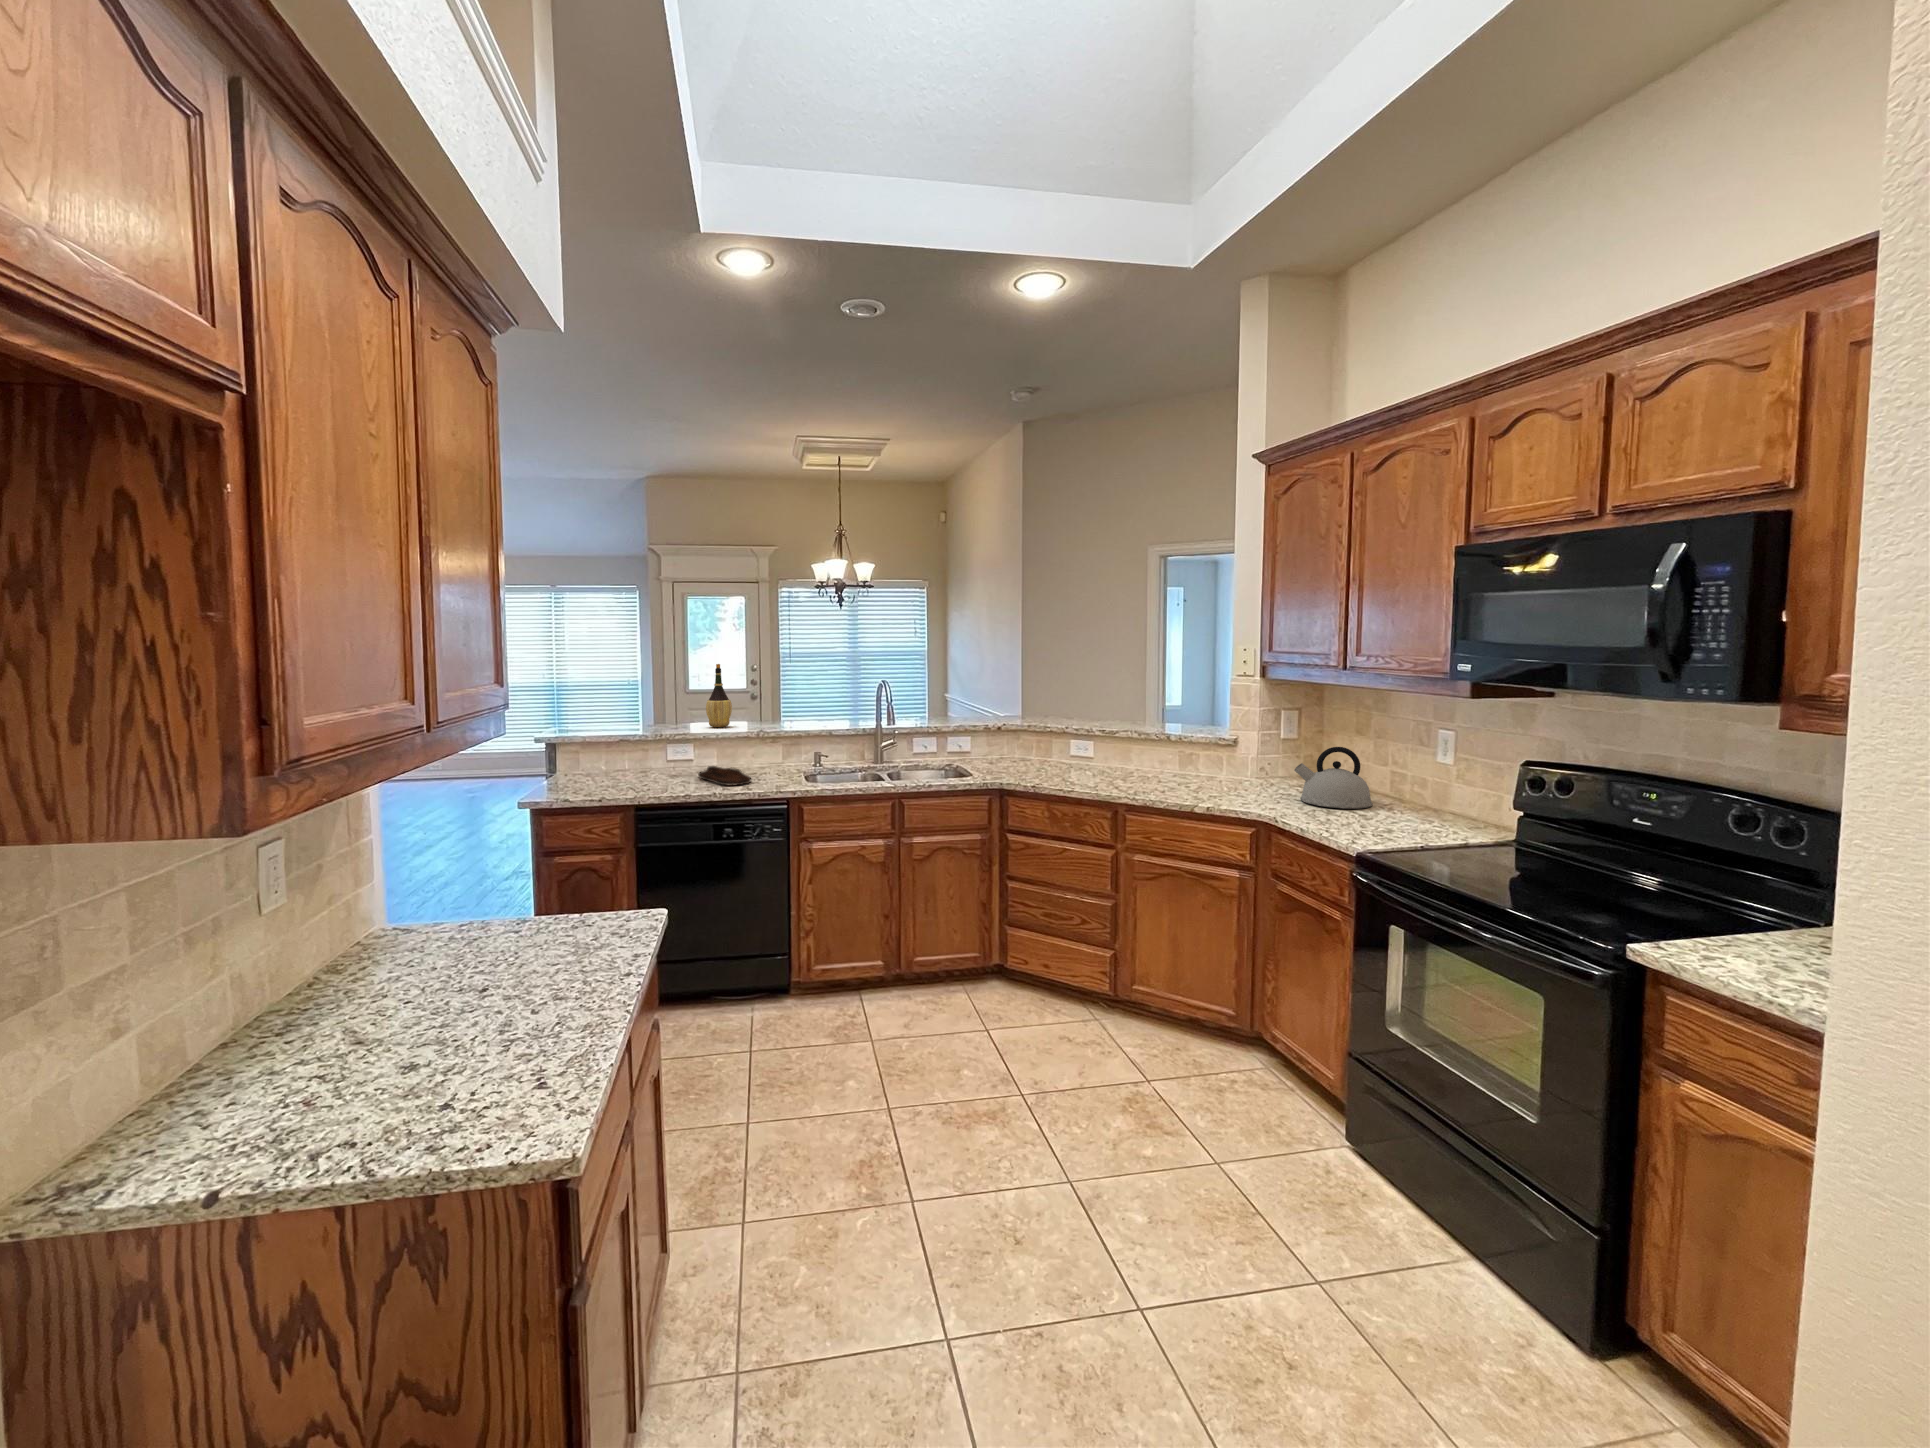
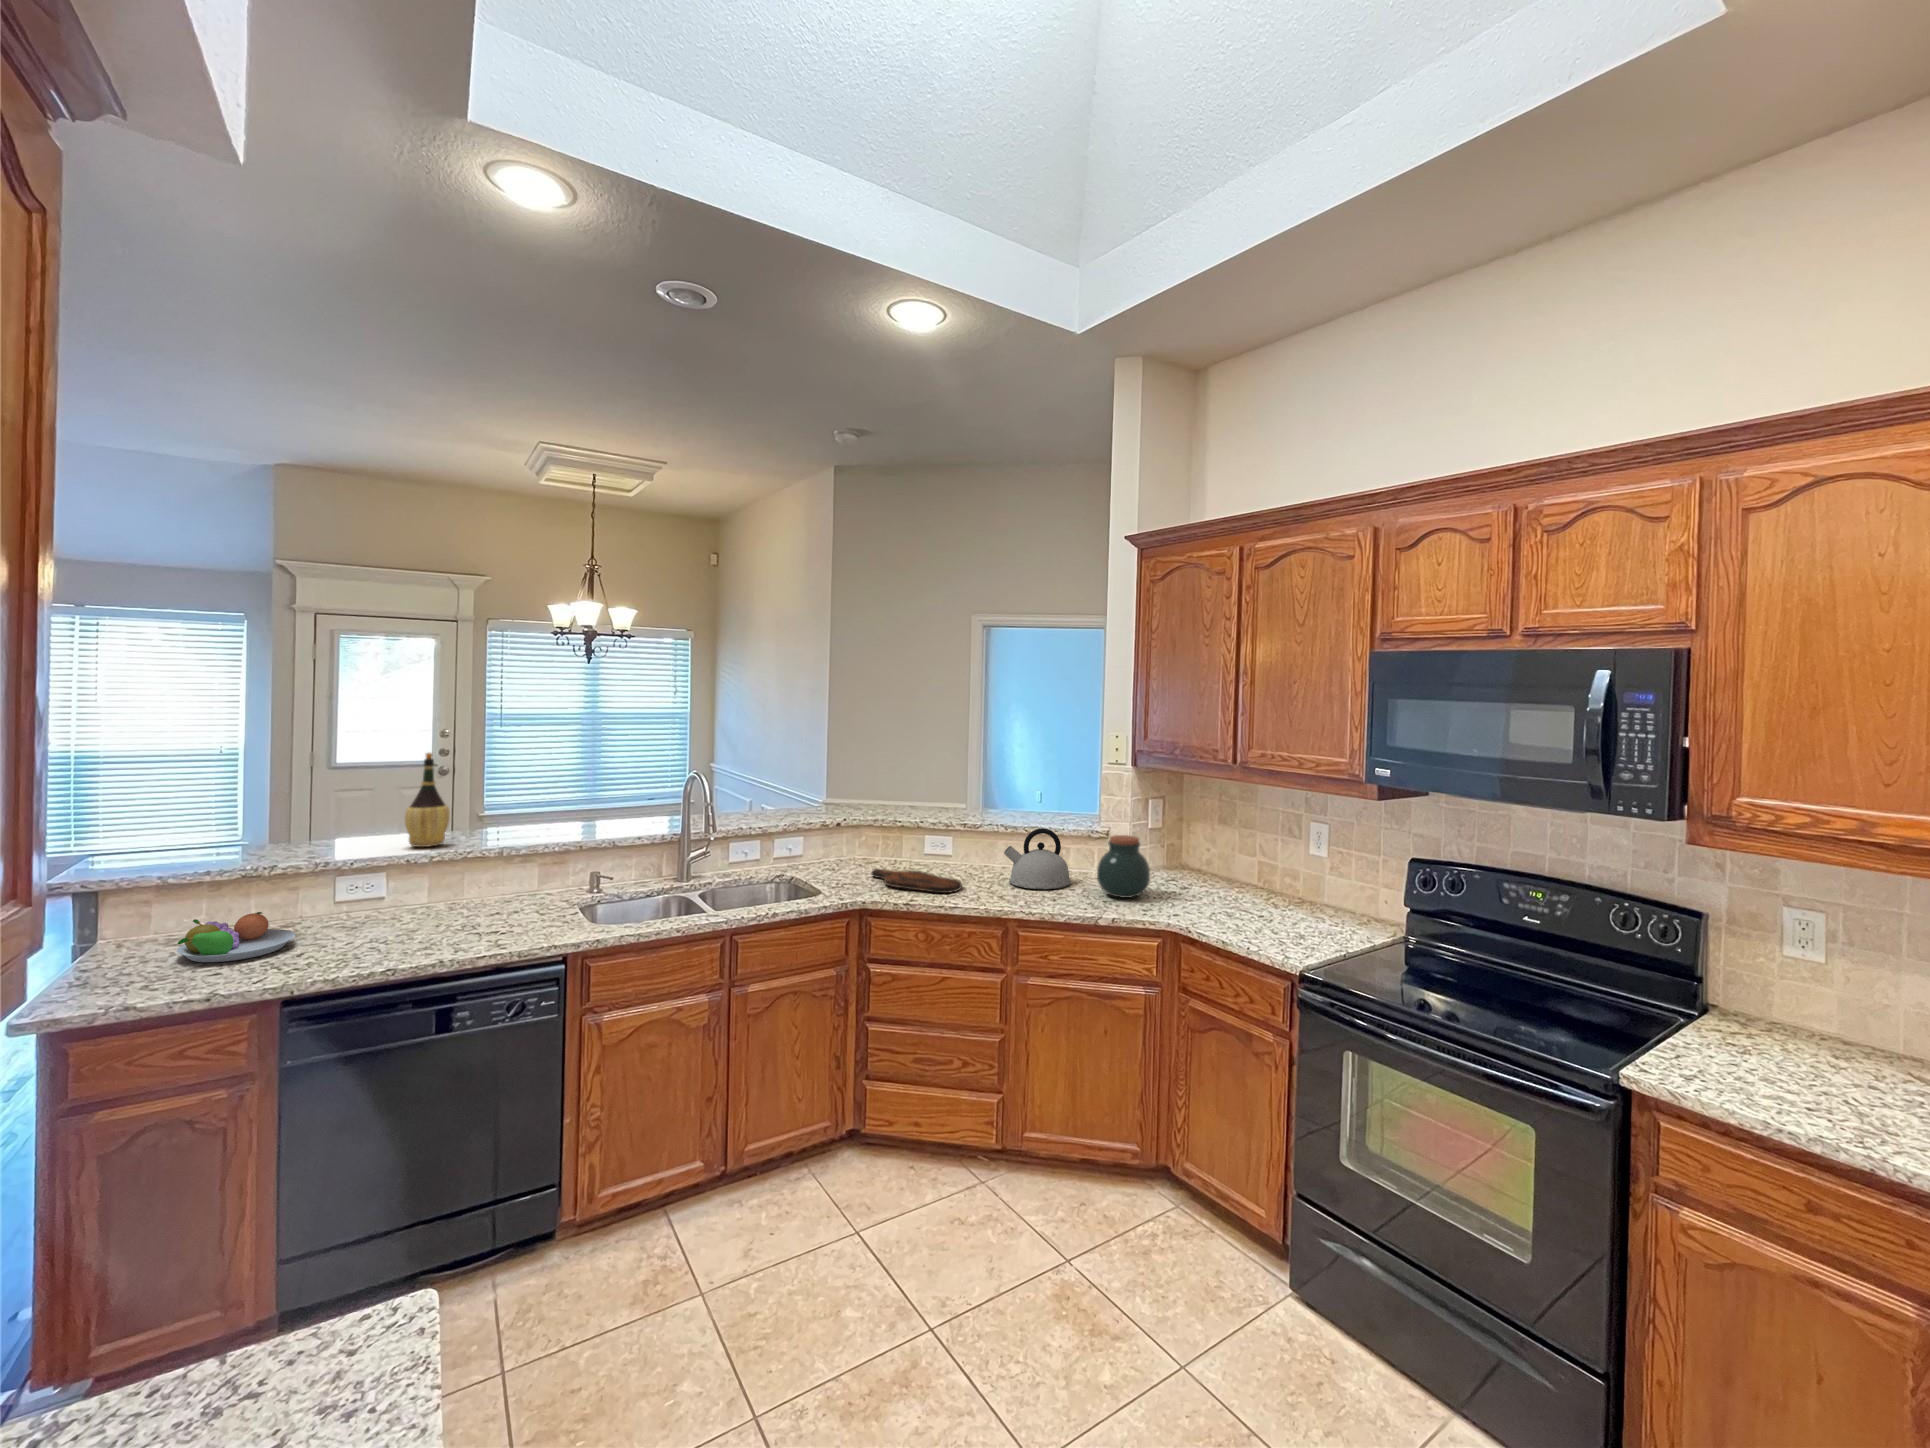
jar: none [1208,738,1260,794] -> present [1097,835,1150,898]
kettle: present [1294,747,1373,809] -> present [1004,828,1071,889]
fruit bowl: none [586,758,645,783] -> present [177,912,295,962]
cutting board: present [698,766,751,786] -> present [871,869,962,893]

